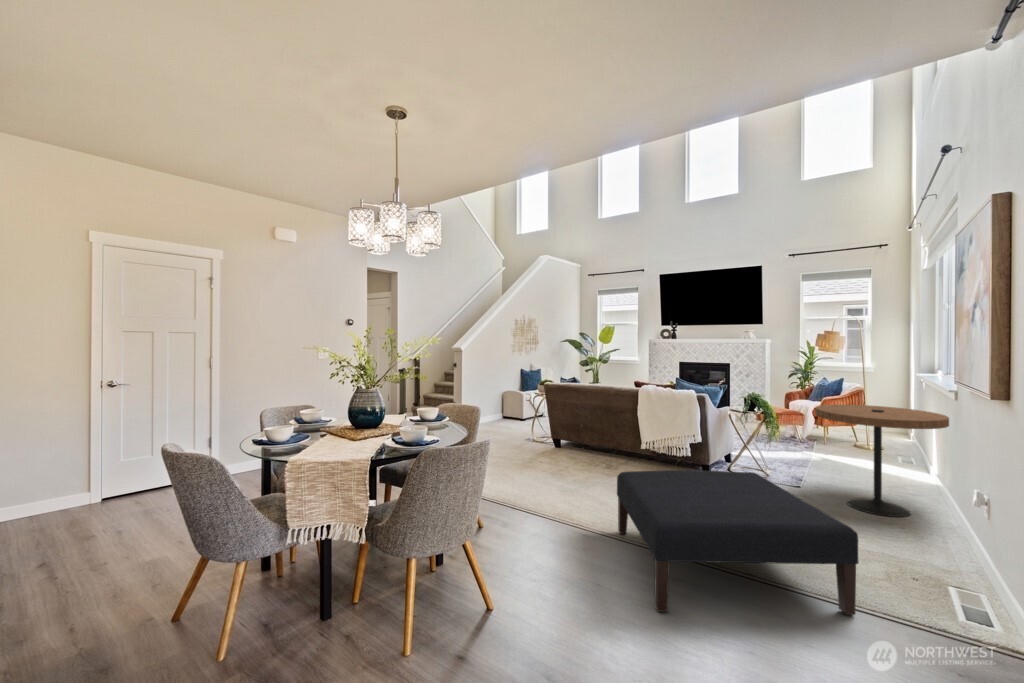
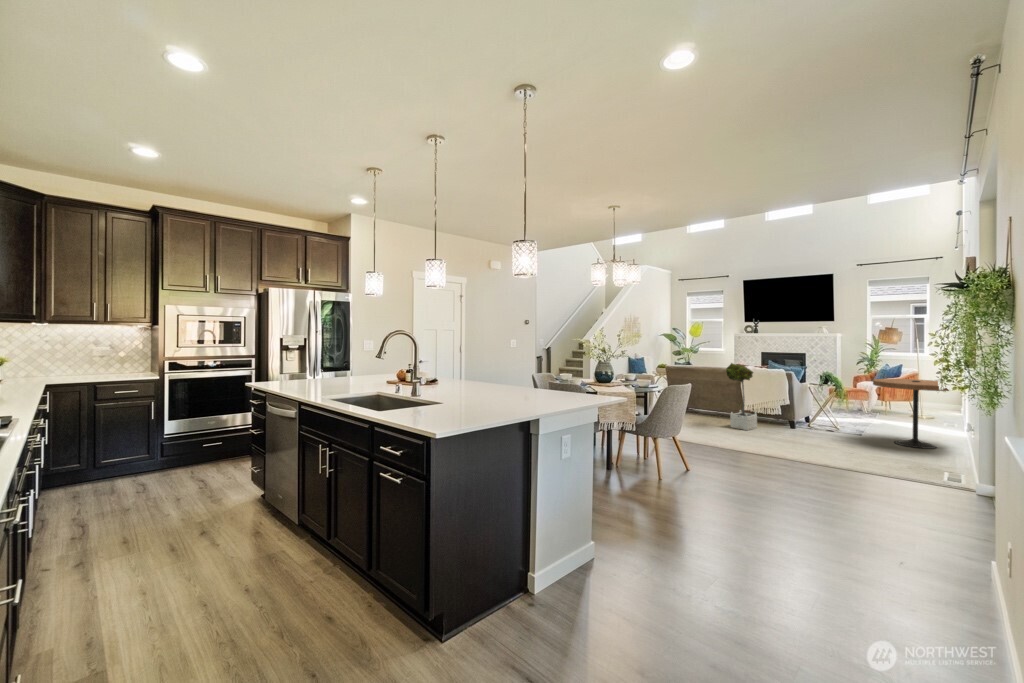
potted tree: none [614,381,658,482] -> present [726,363,757,430]
ottoman: present [617,470,859,615] -> none [741,413,888,478]

